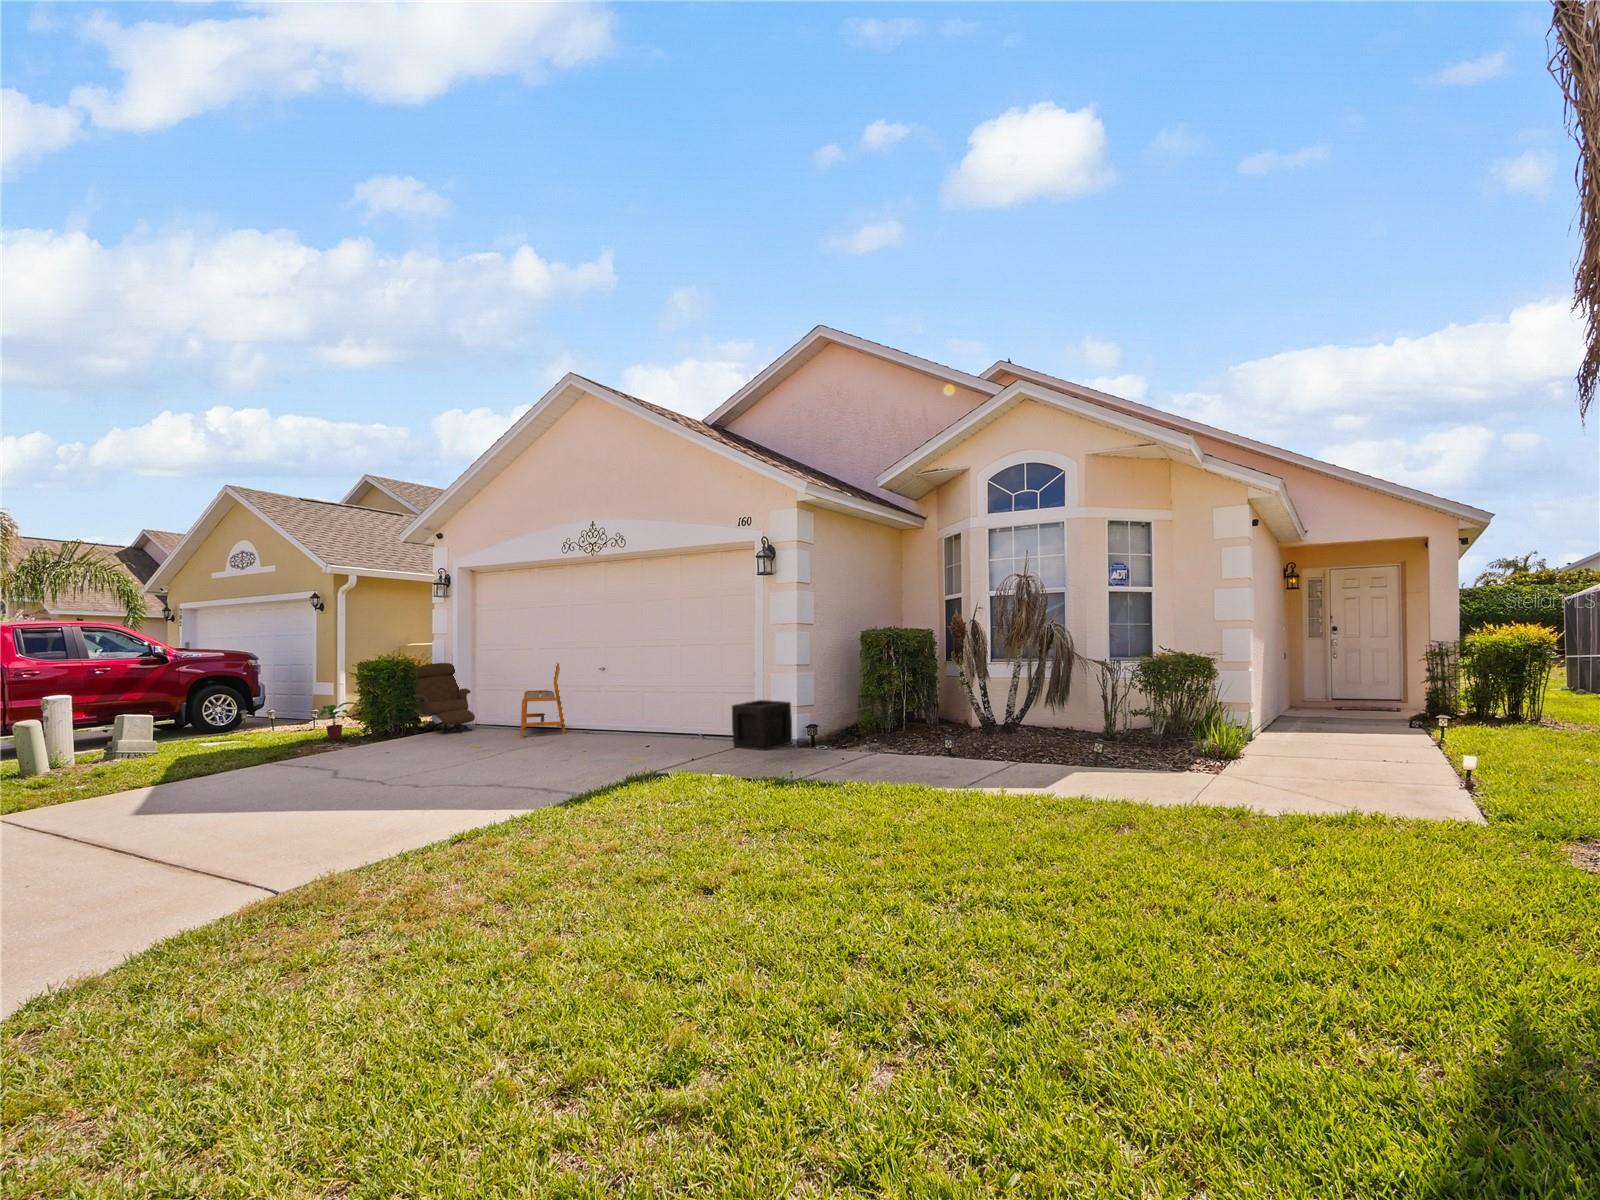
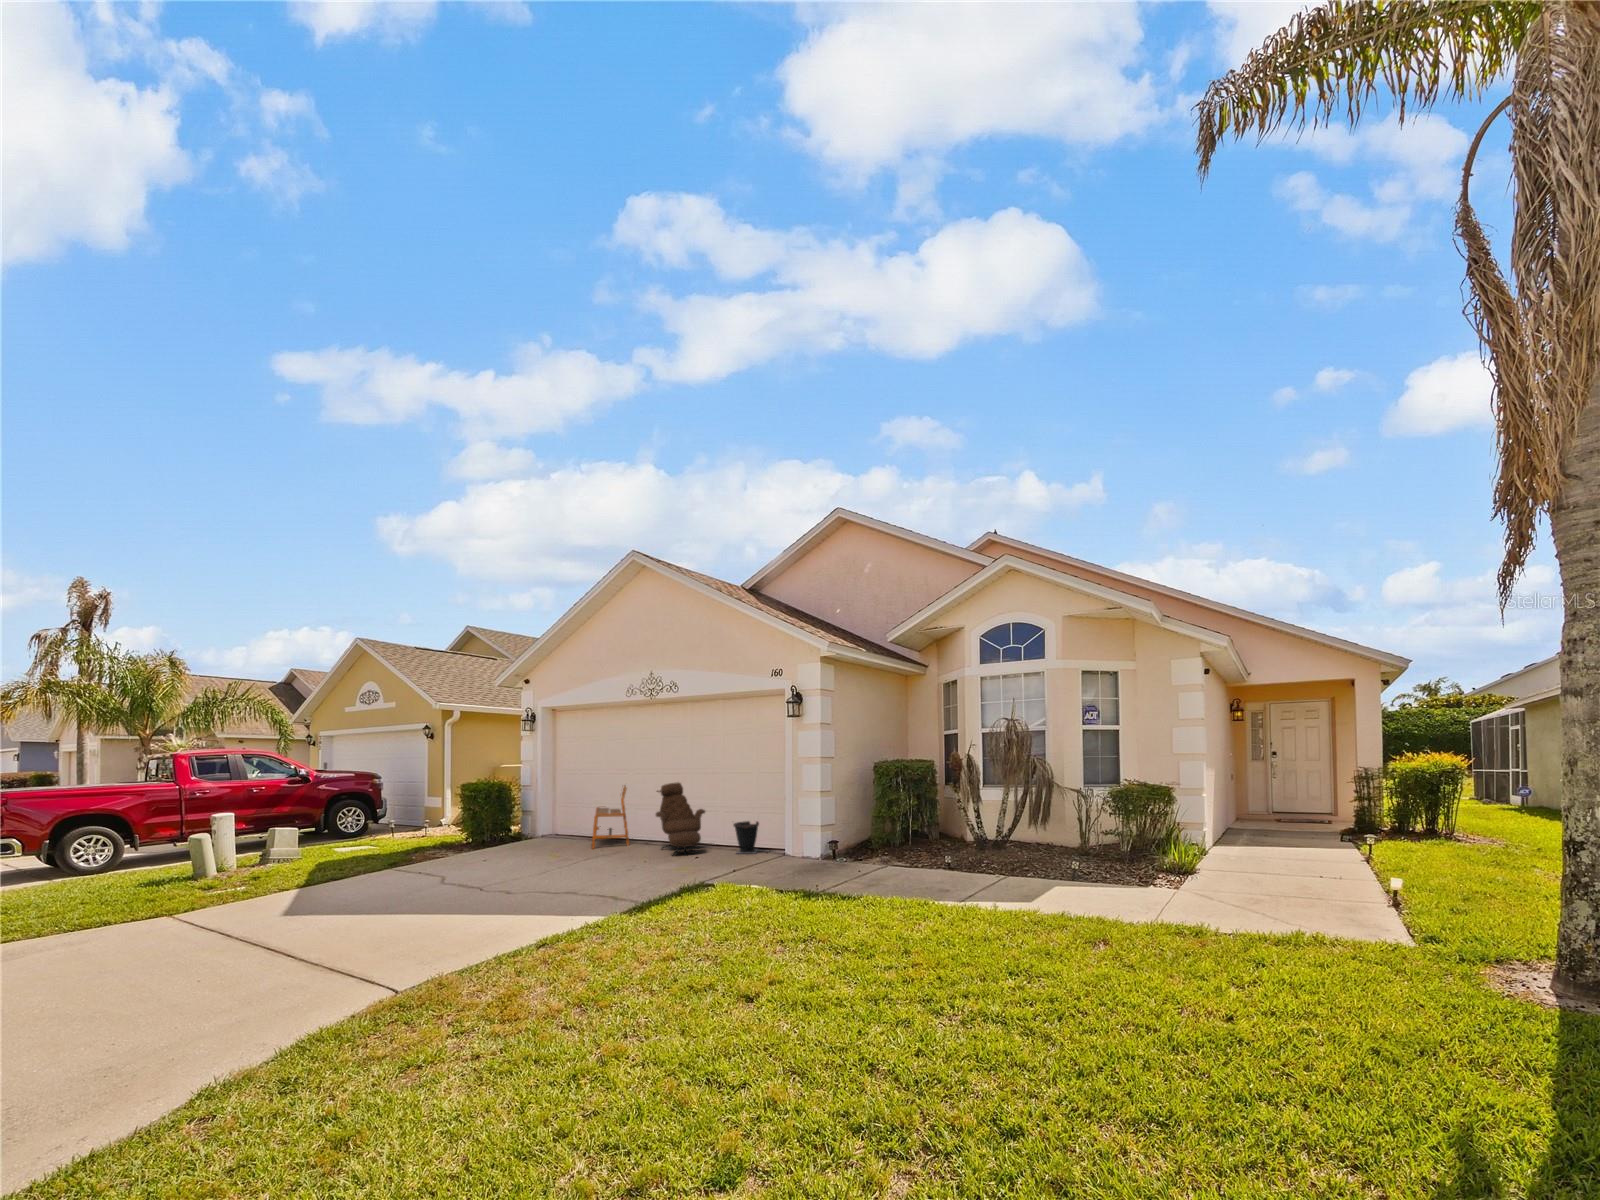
lounge chair: present [414,663,475,735] -> present [656,783,705,855]
wooden crate: present [732,700,792,751] -> none [769,819,820,864]
potted plant: present [319,702,359,739] -> none [426,815,461,848]
bucket: none [688,704,720,740] -> present [734,821,759,854]

